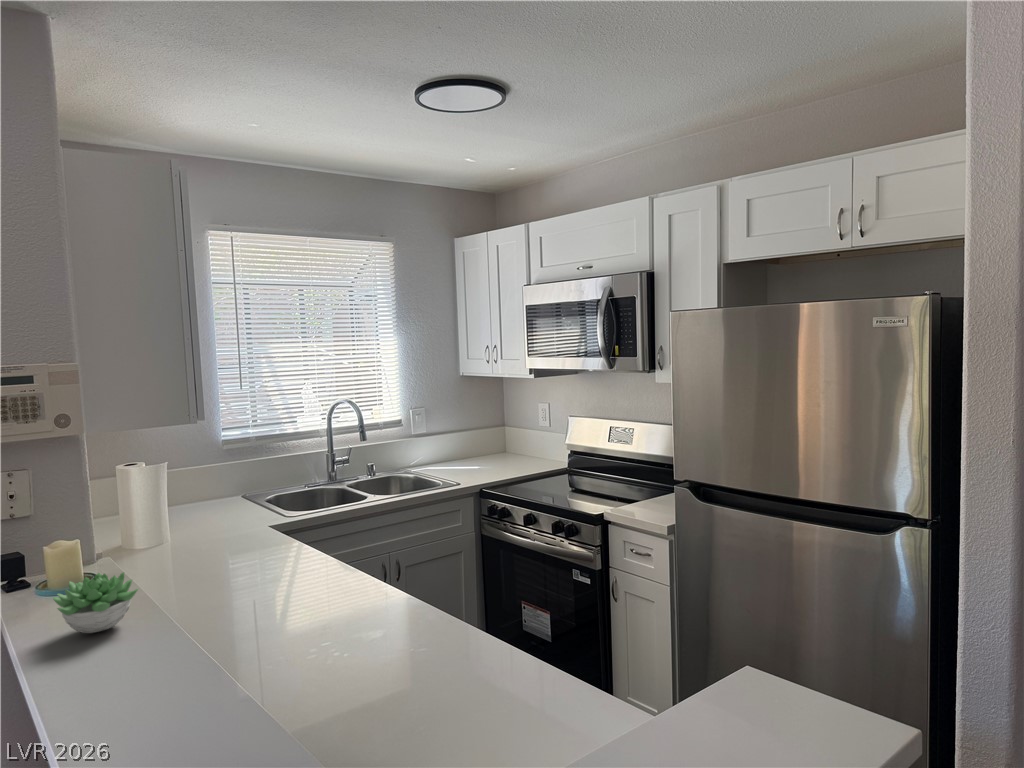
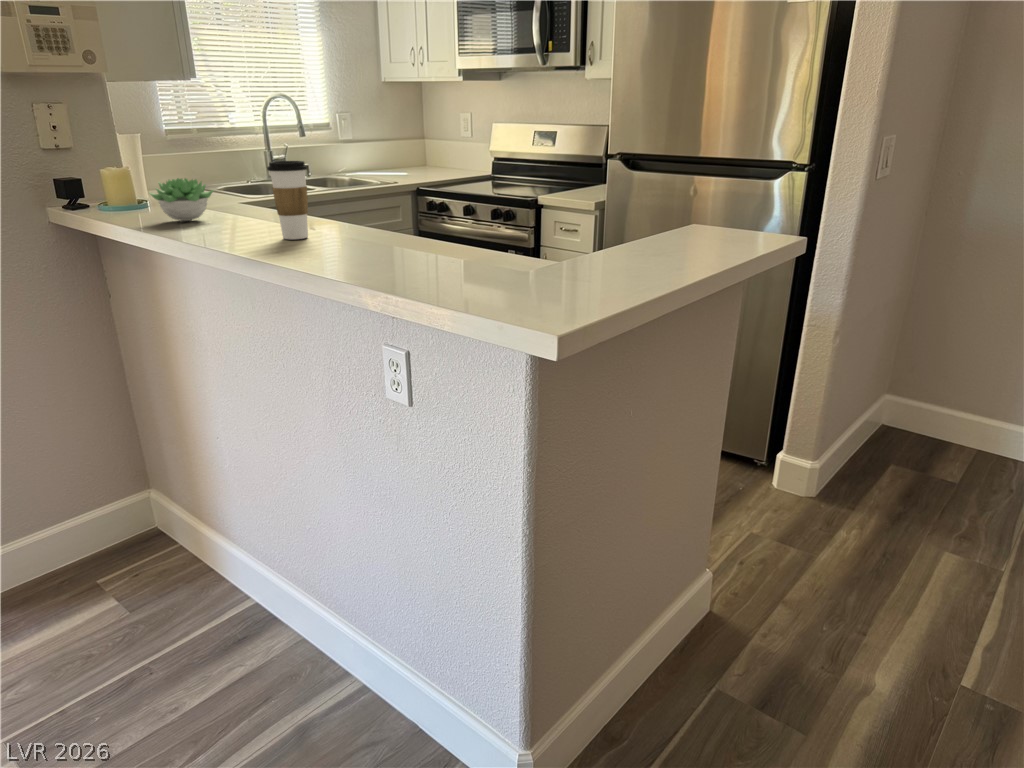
coffee cup: none [129,592,193,718] -> present [267,161,308,239]

